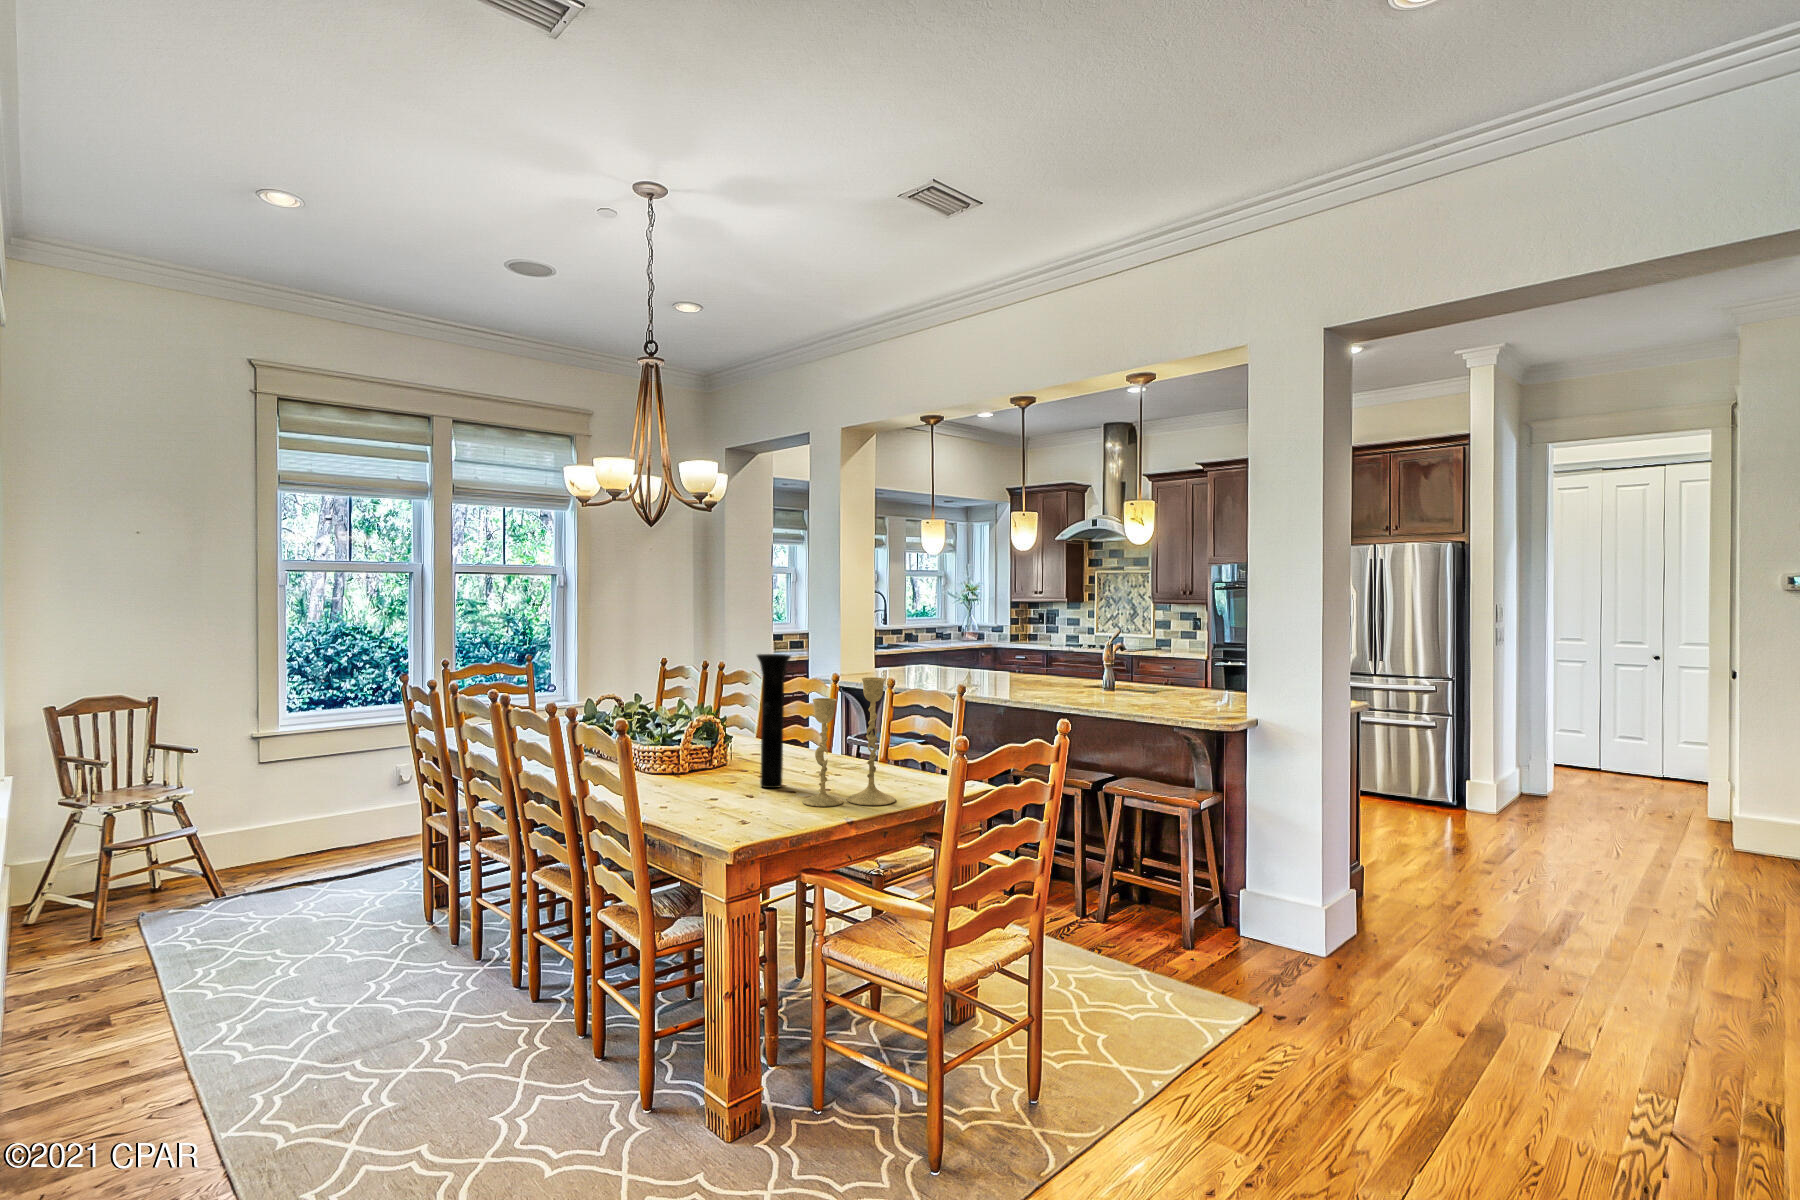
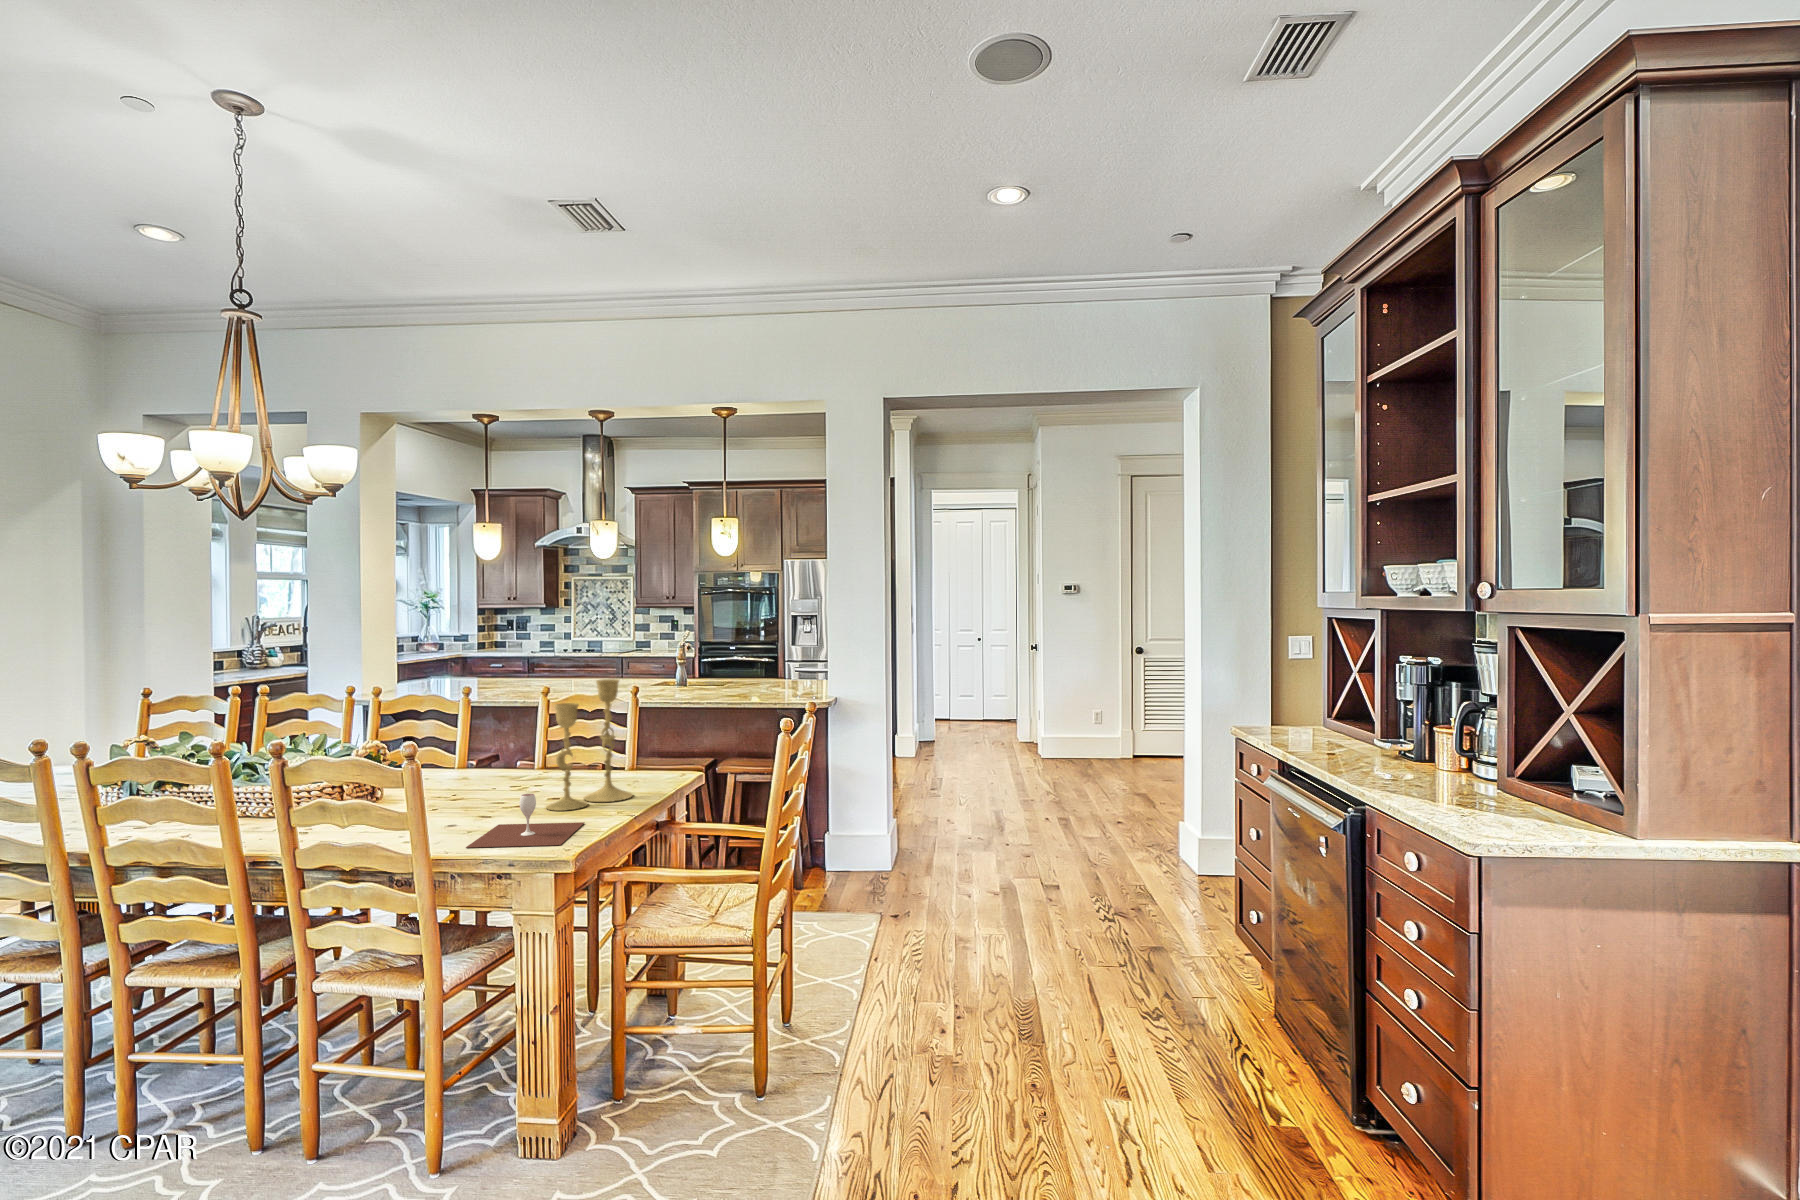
vase: present [757,654,791,788] -> none [463,665,504,806]
wine glass: none [679,783,802,839] -> present [466,794,584,848]

